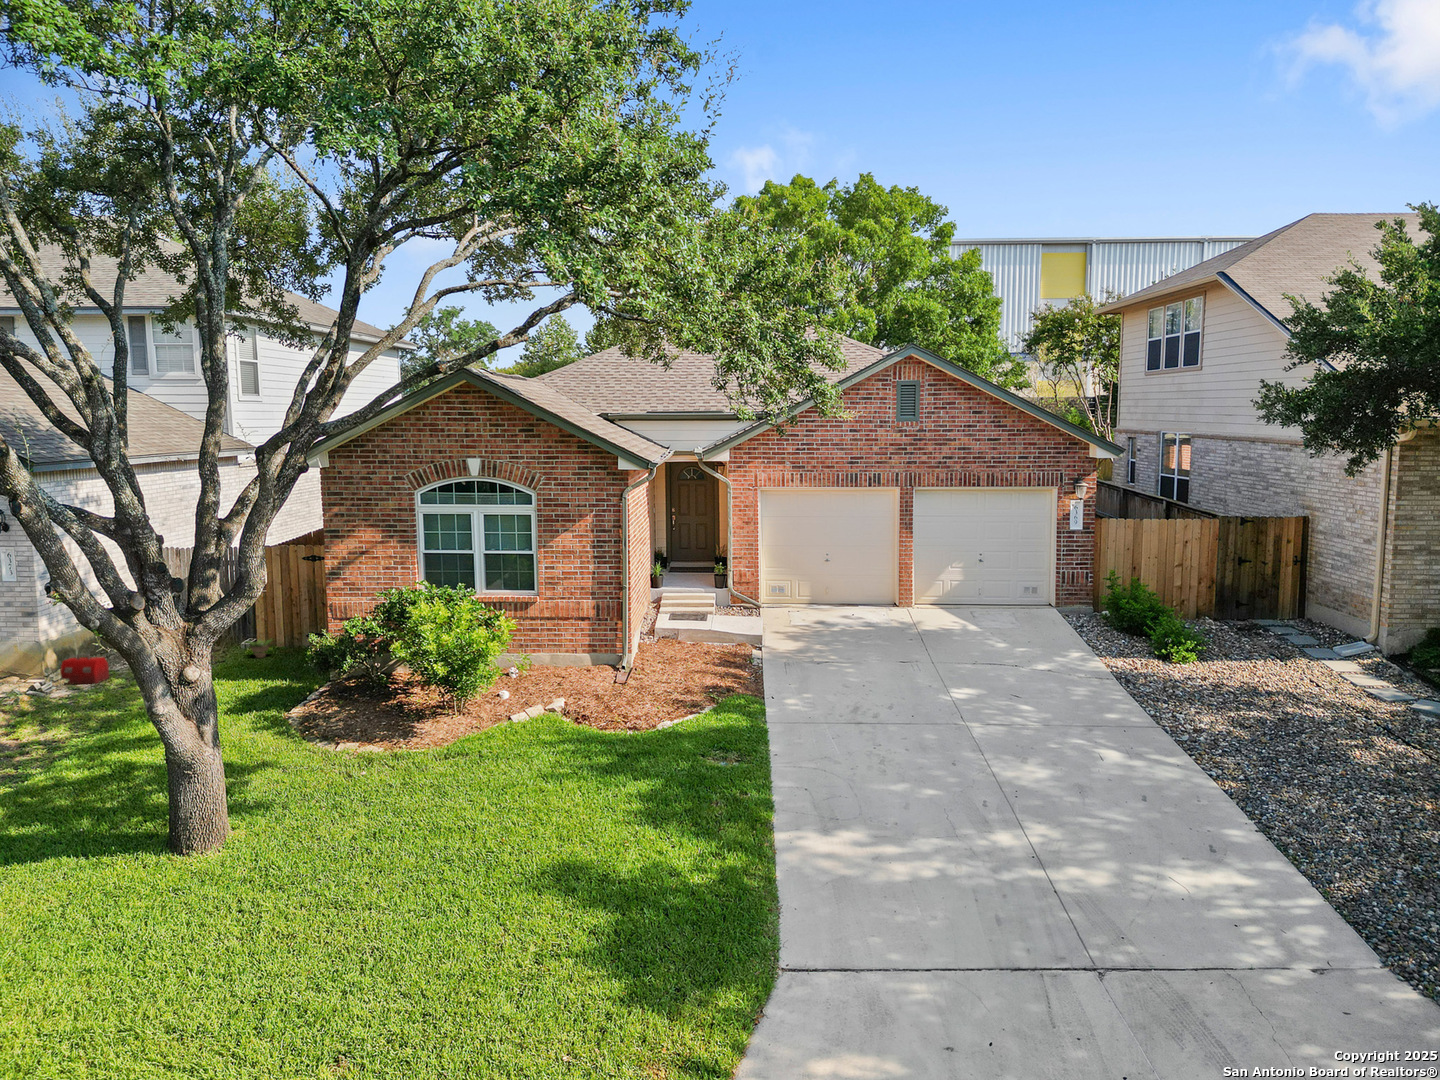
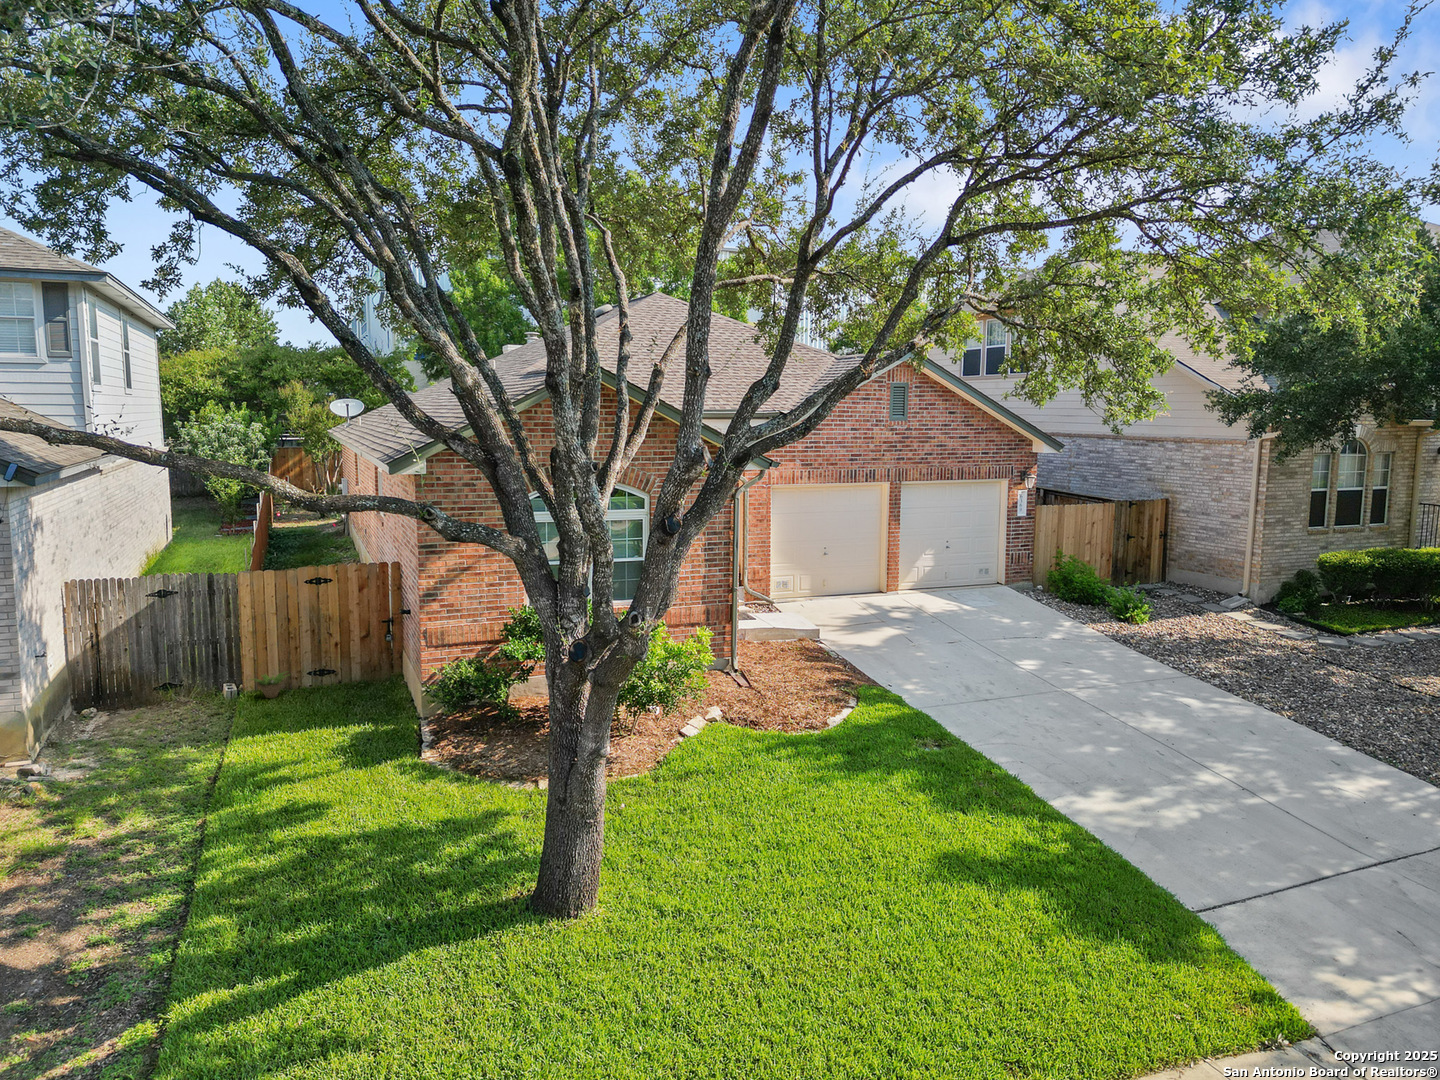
toolbox: present [60,654,110,684] -> none [39,718,102,763]

